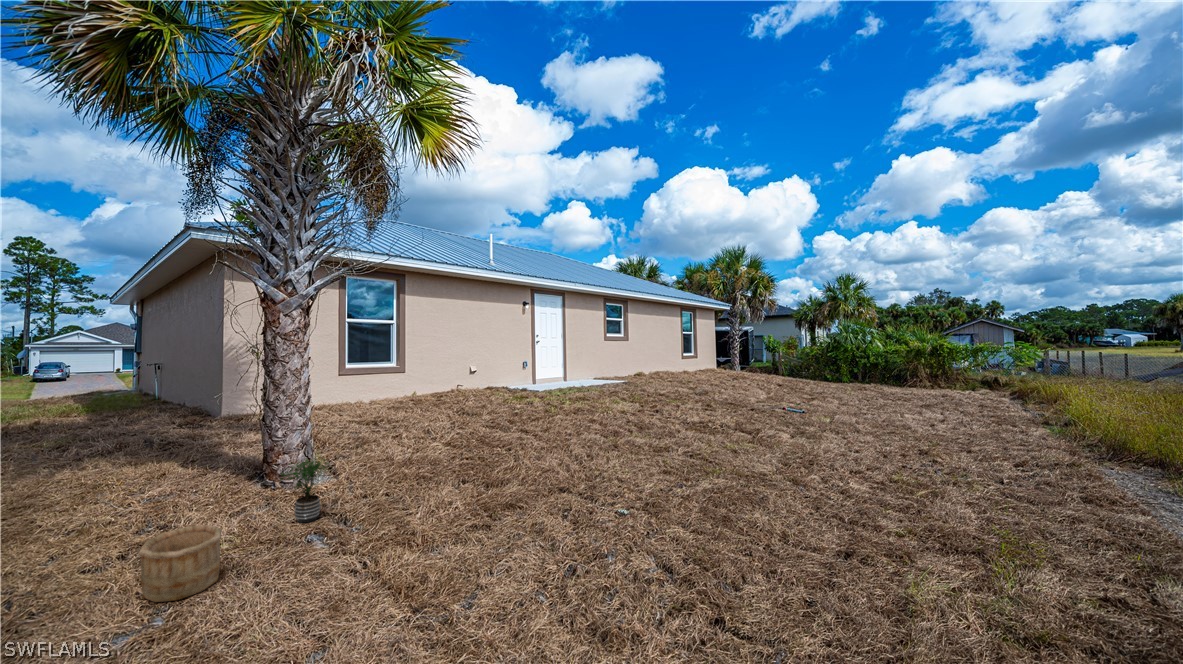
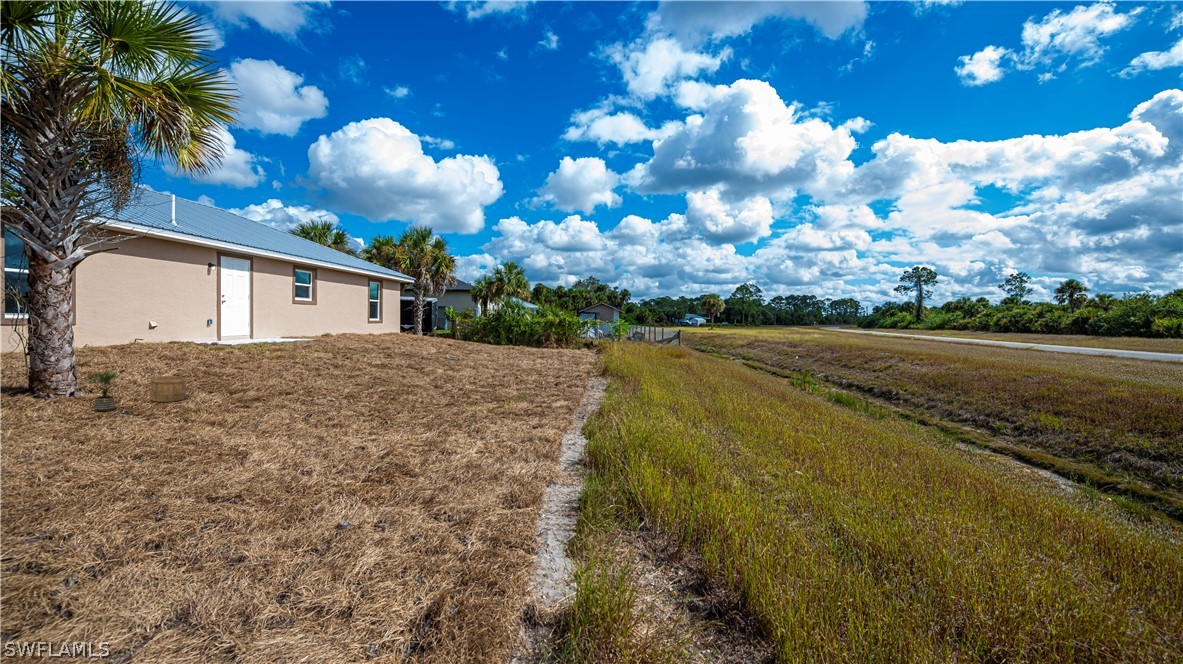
wooden bucket: present [138,525,222,602] -> present [150,376,187,402]

